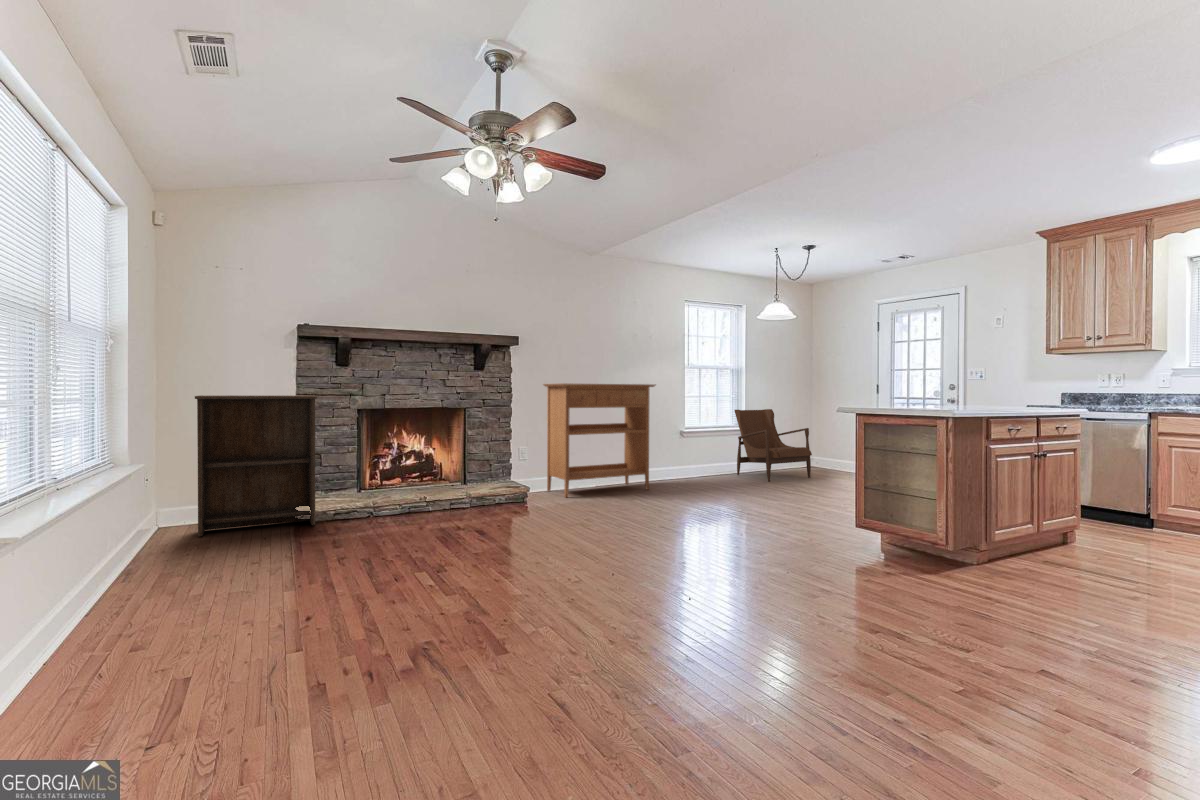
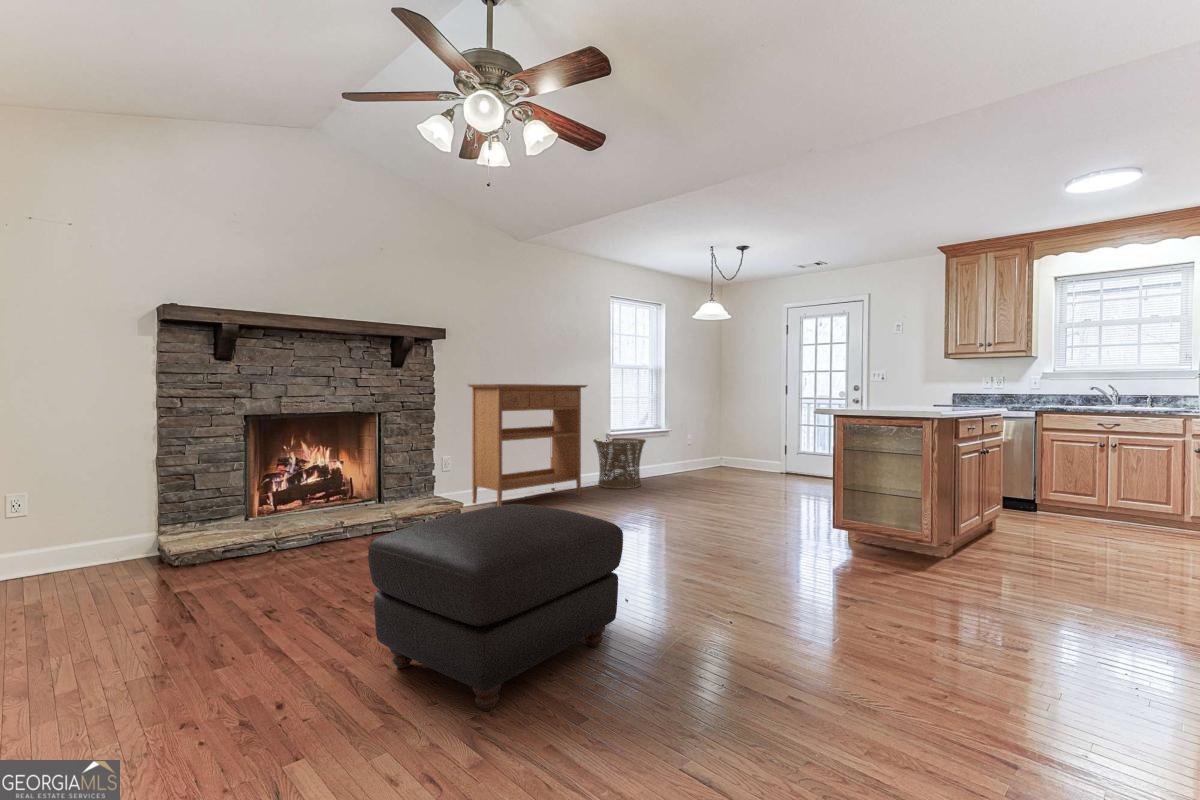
bookshelf: present [195,395,317,536] -> none [7,400,198,602]
armchair: present [734,409,812,482] -> none [651,409,726,481]
basket: none [668,436,720,486] -> present [593,438,646,489]
ottoman: none [396,480,593,625] -> present [368,504,623,711]

